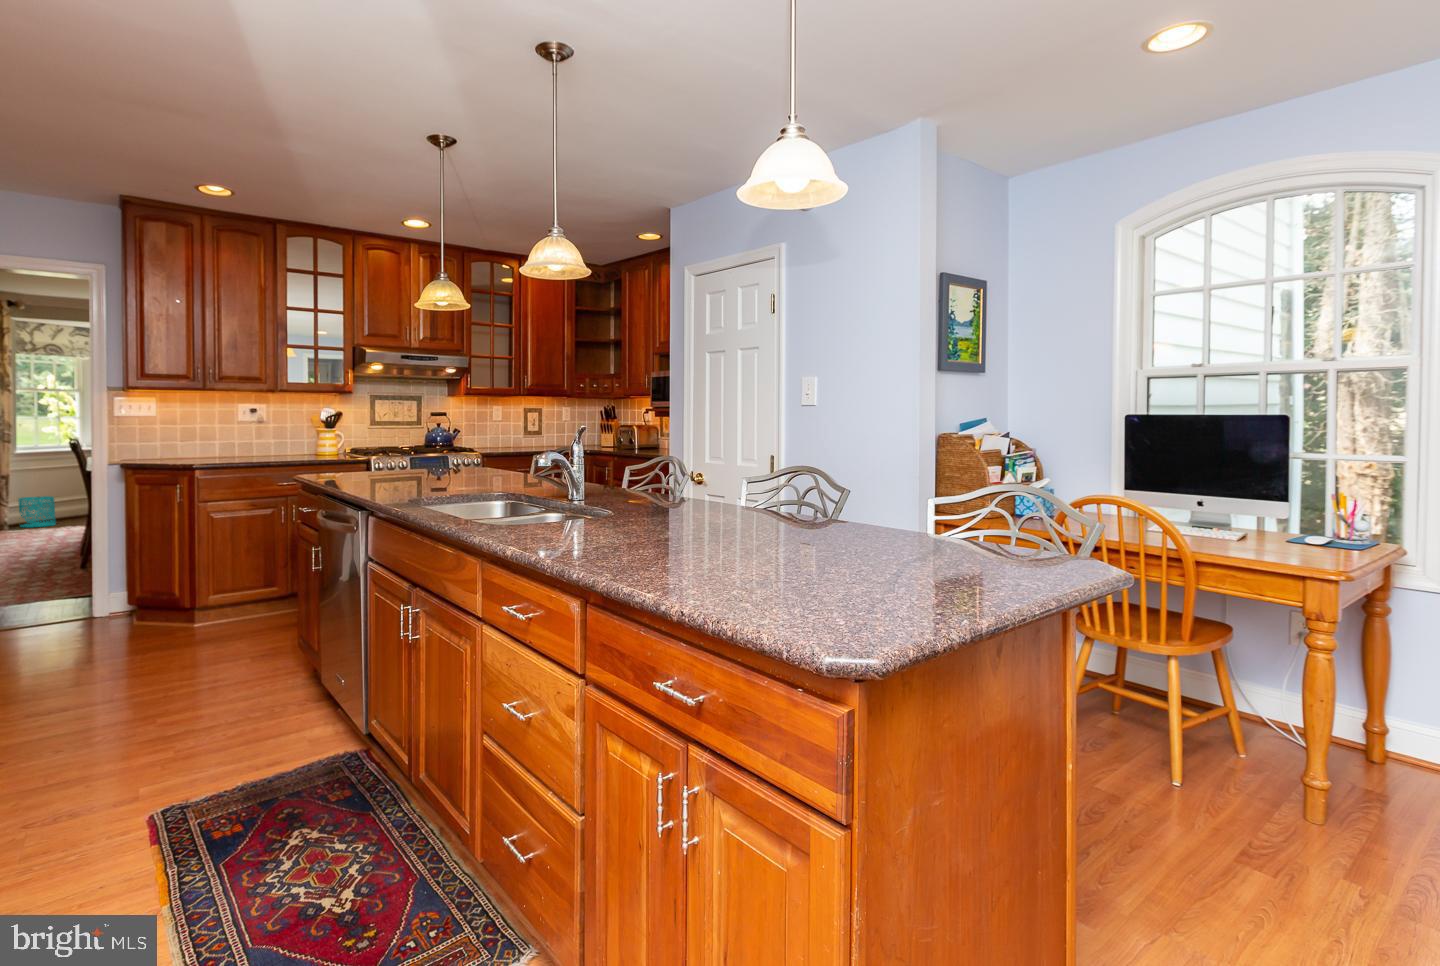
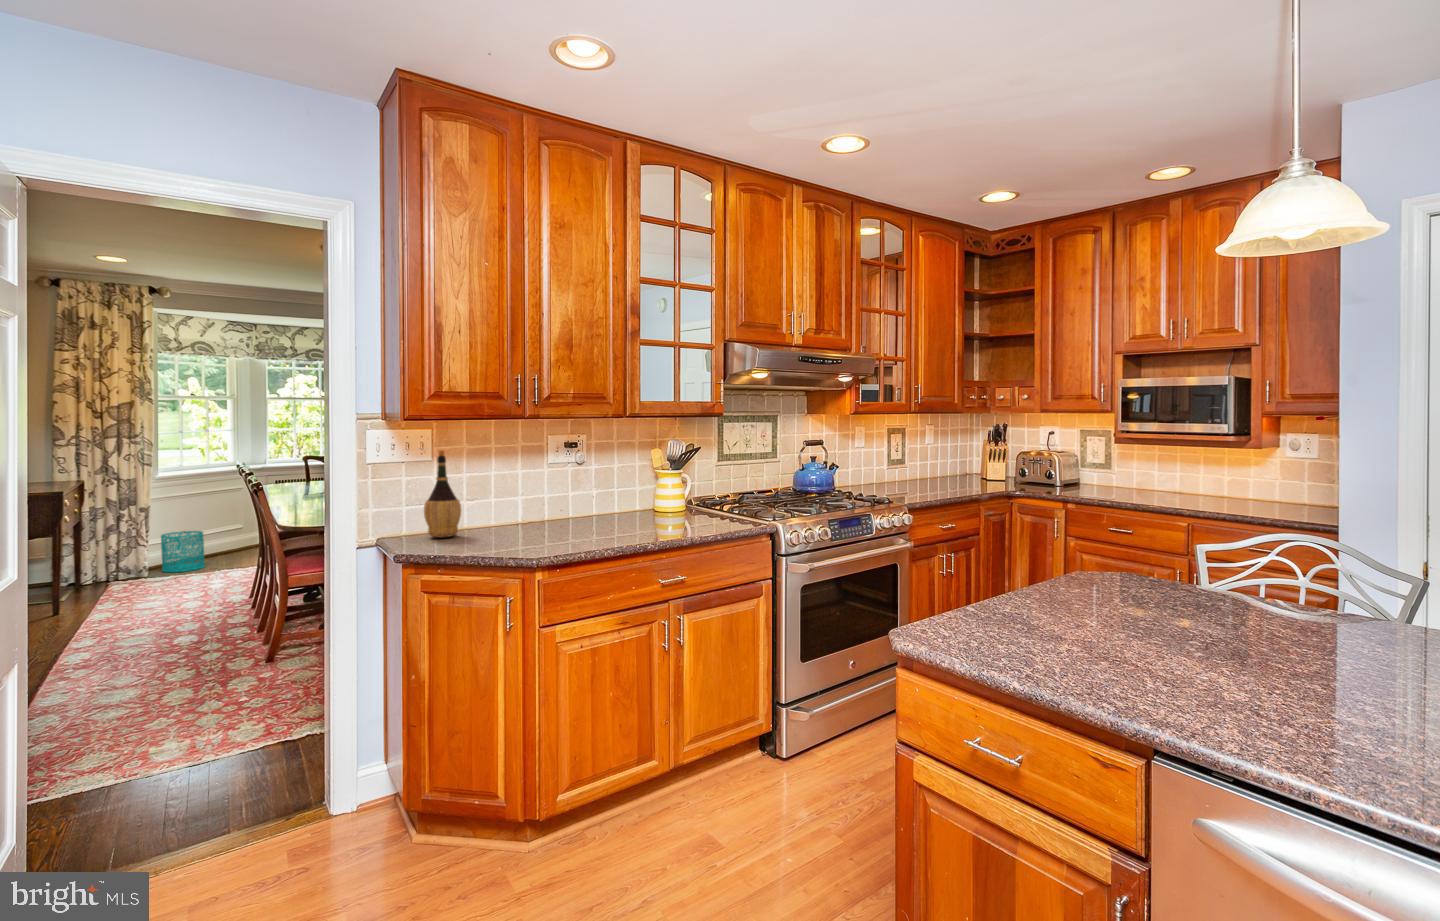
wine bottle: none [147,409,171,457] -> present [424,450,461,537]

